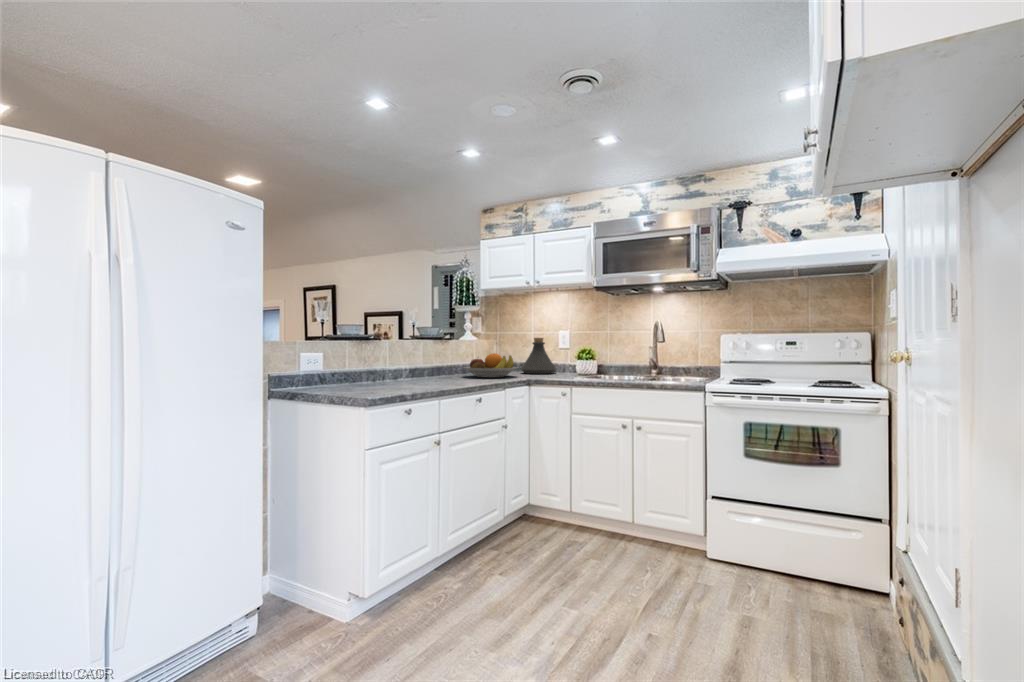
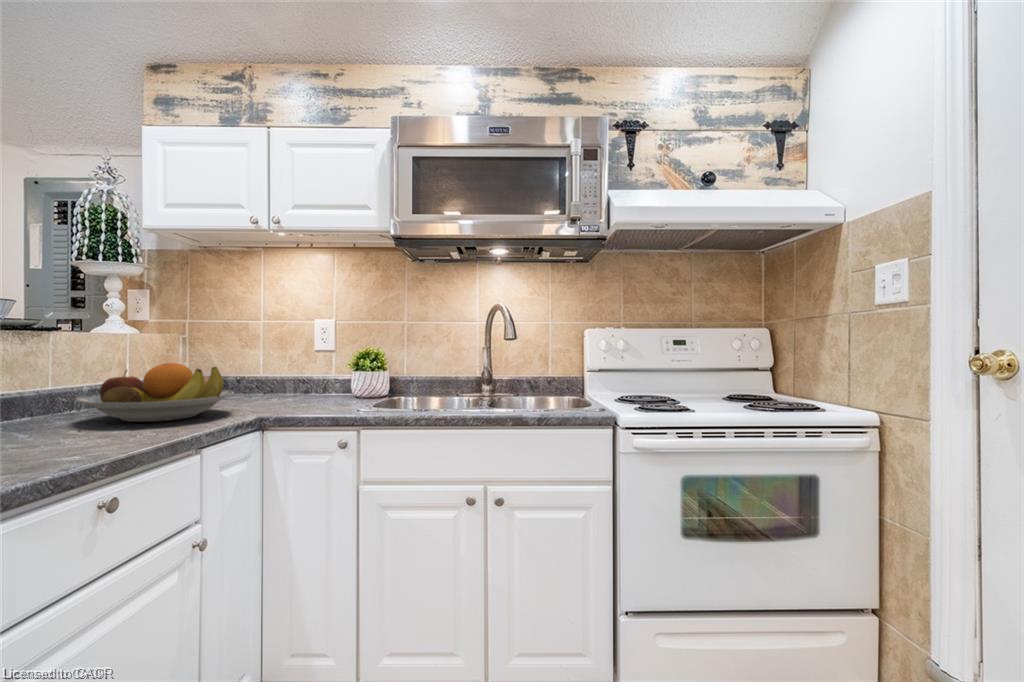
bottle: present [521,338,556,374] -> none [238,329,315,401]

